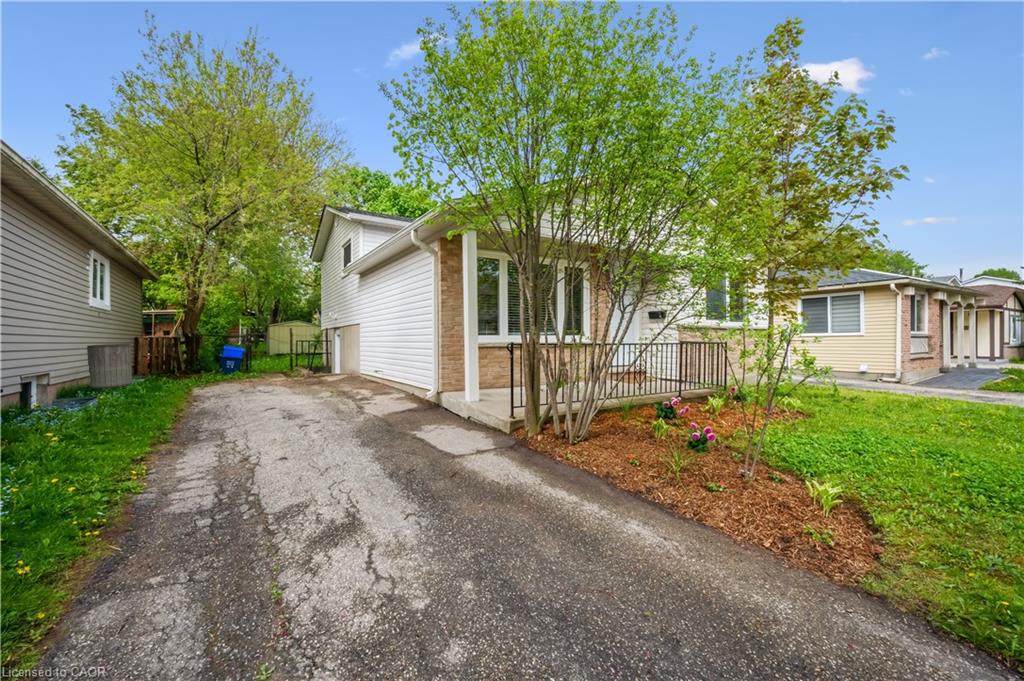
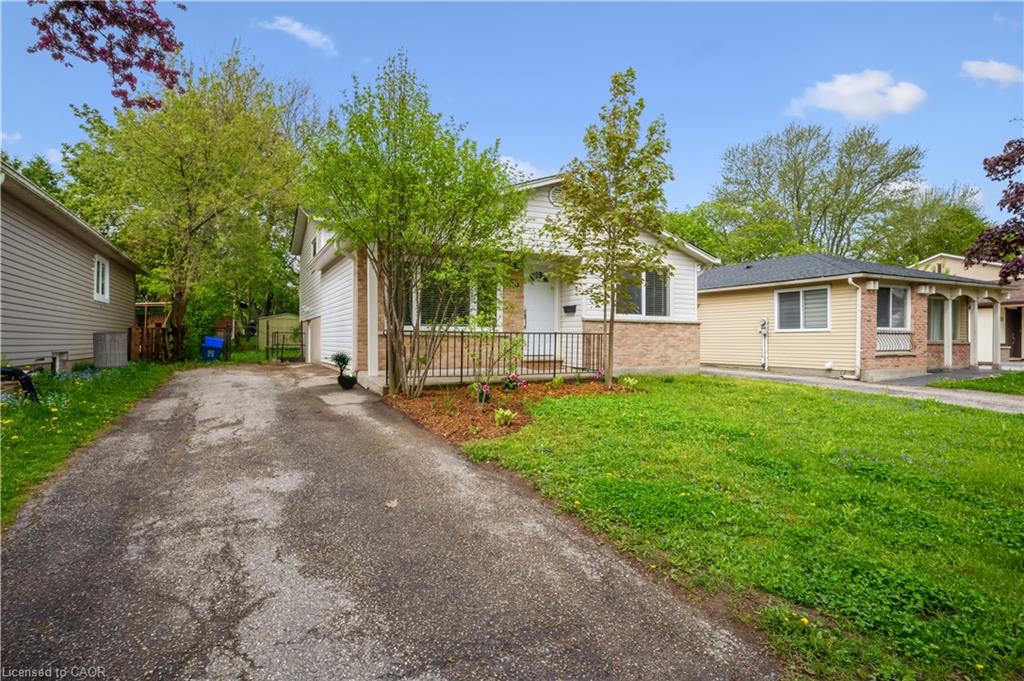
potted tree: none [405,365,438,415] -> present [331,353,357,389]

